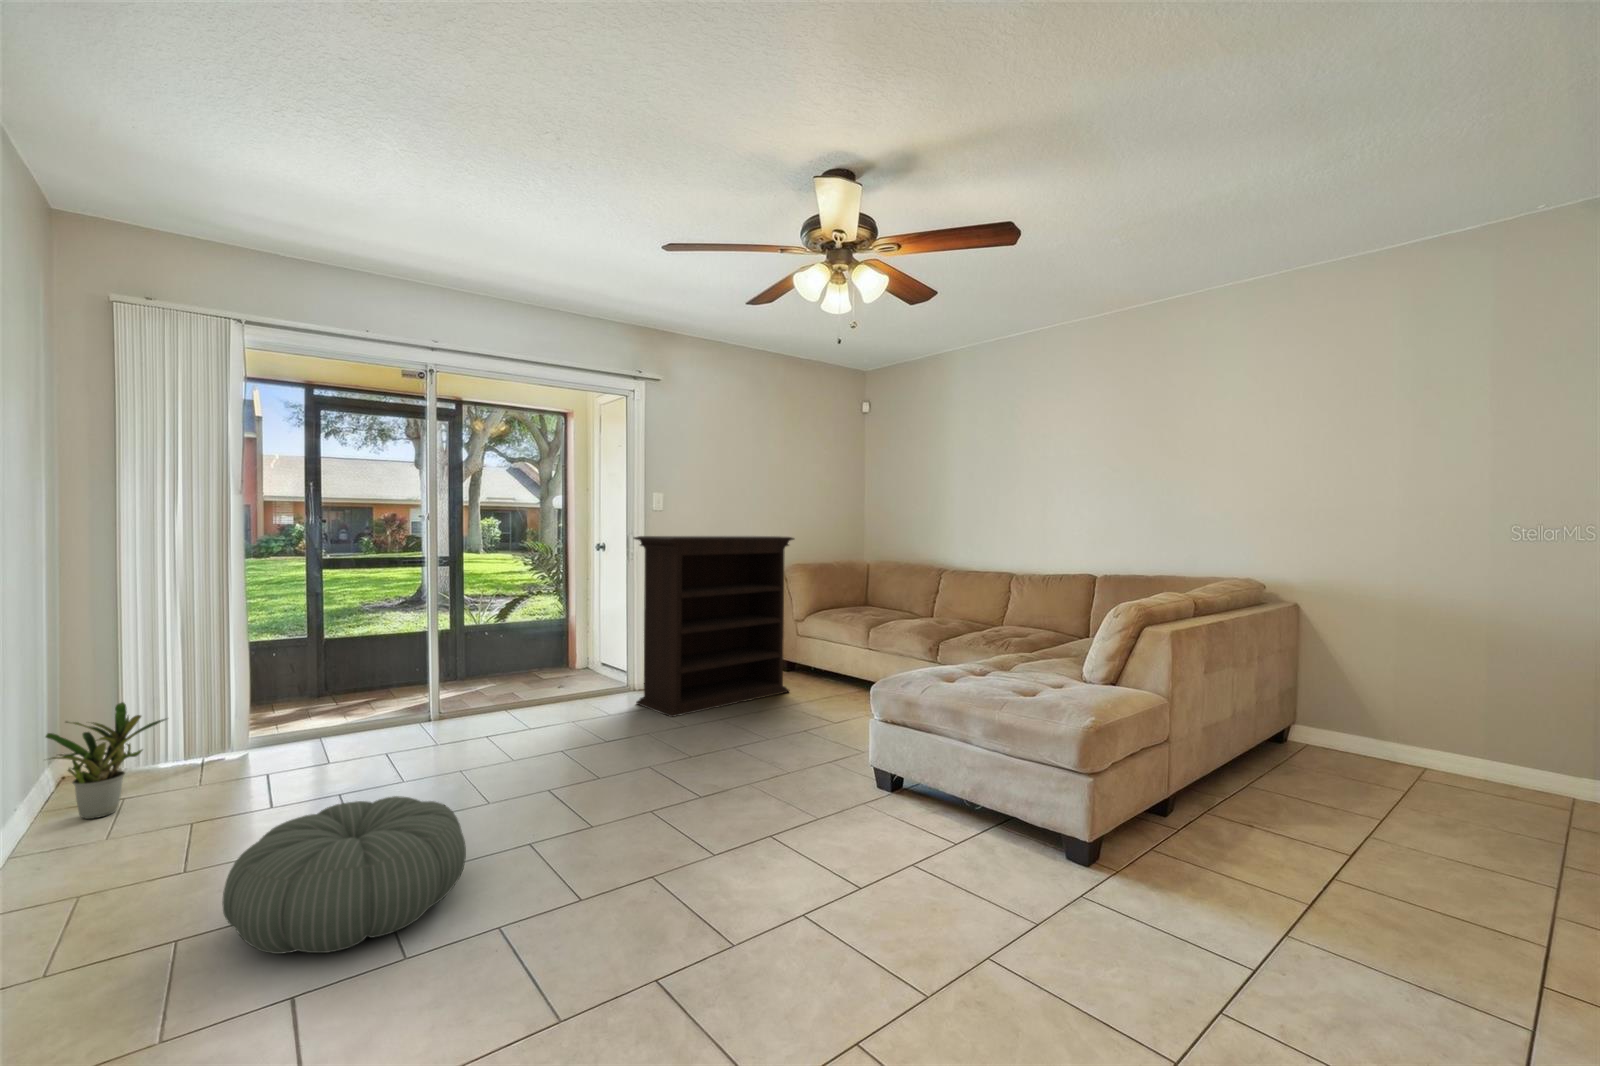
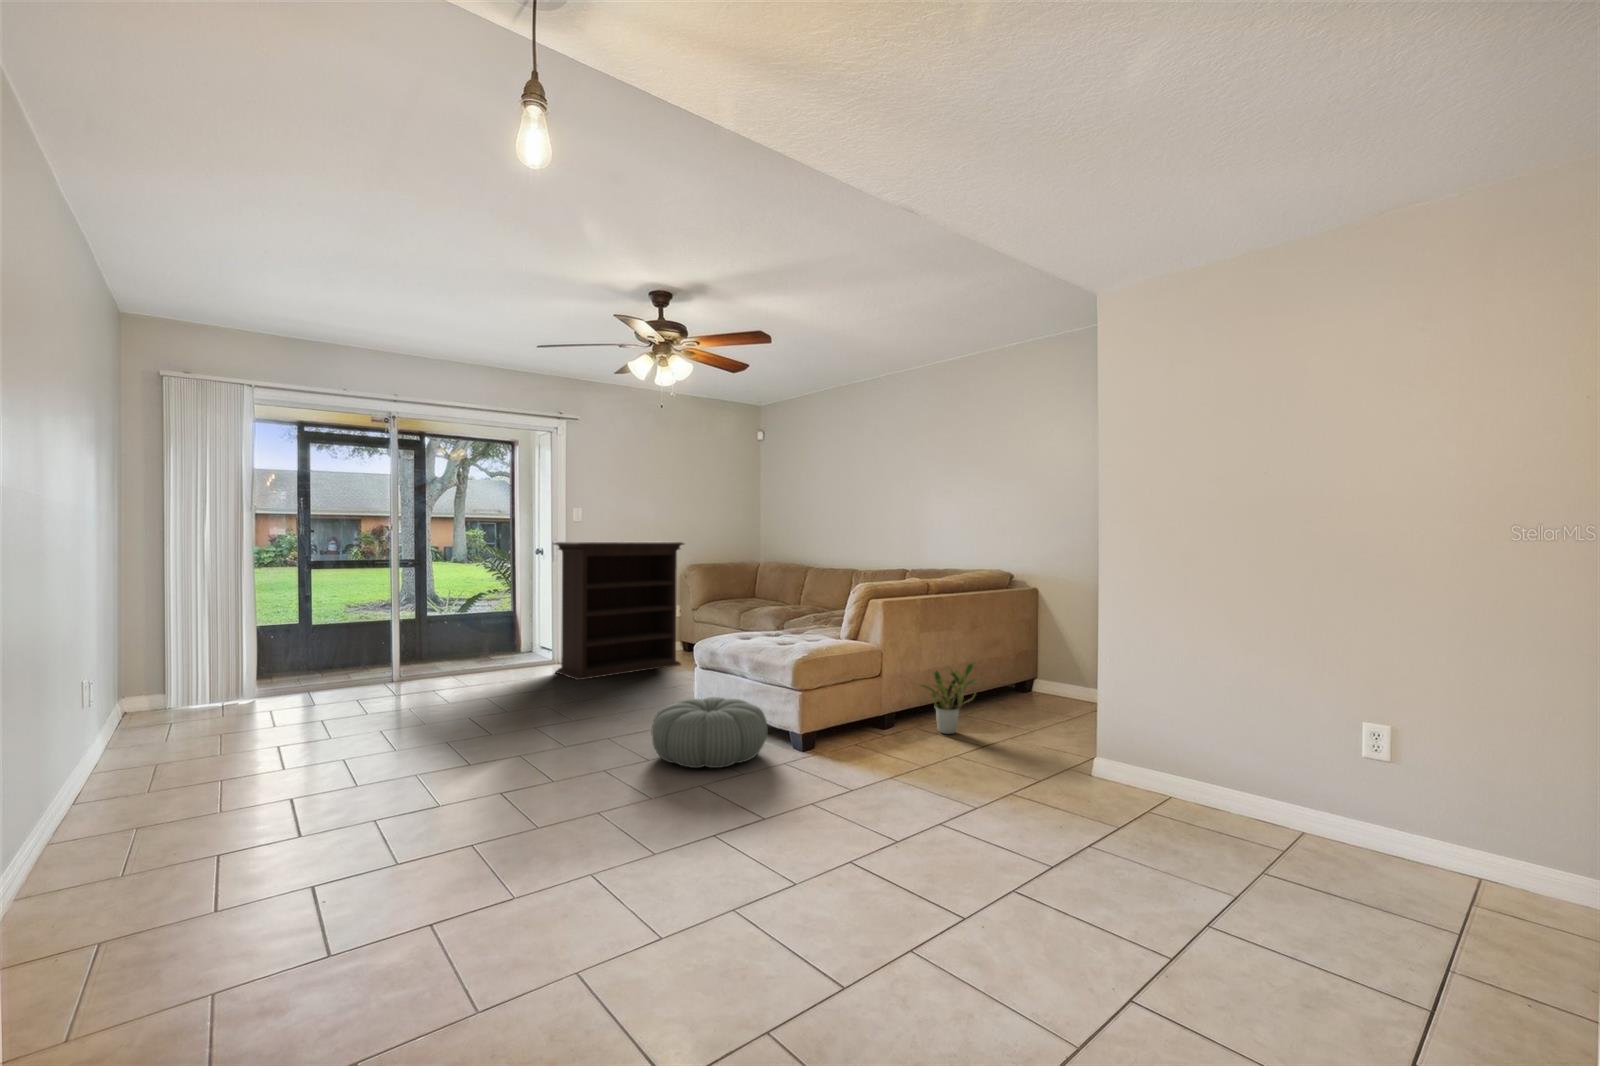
potted plant: present [46,702,166,819] -> present [915,662,976,734]
pouf: present [222,796,466,954] -> present [651,697,768,768]

